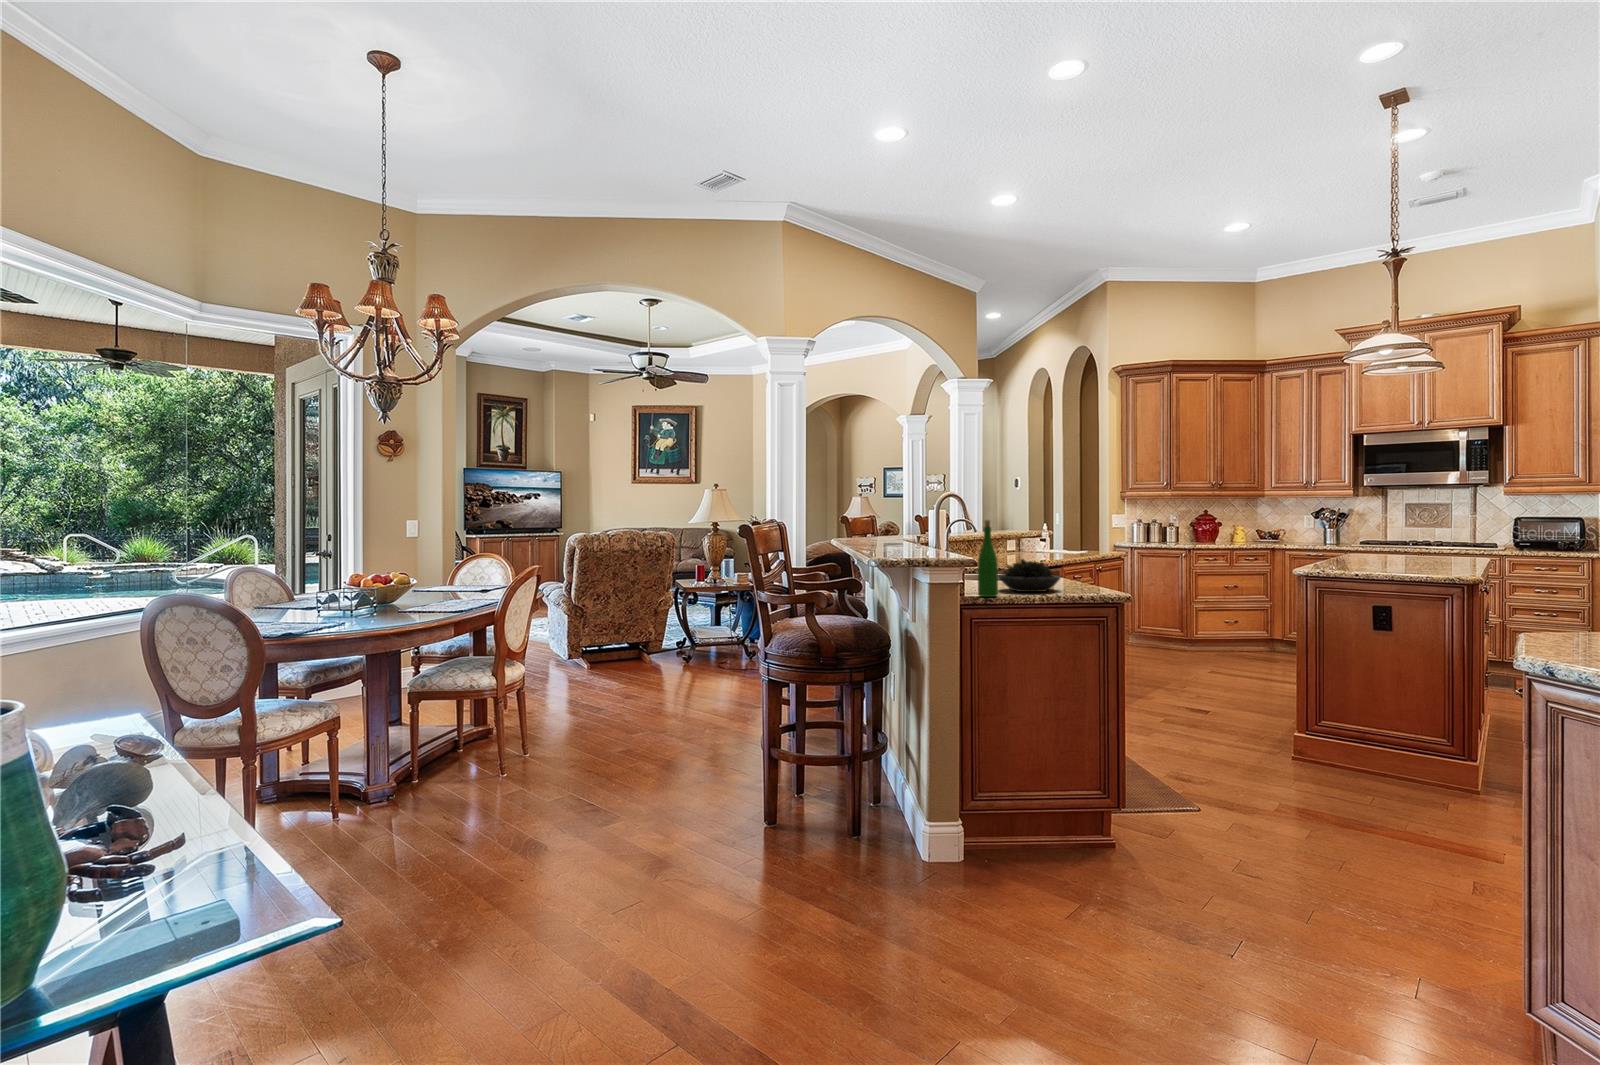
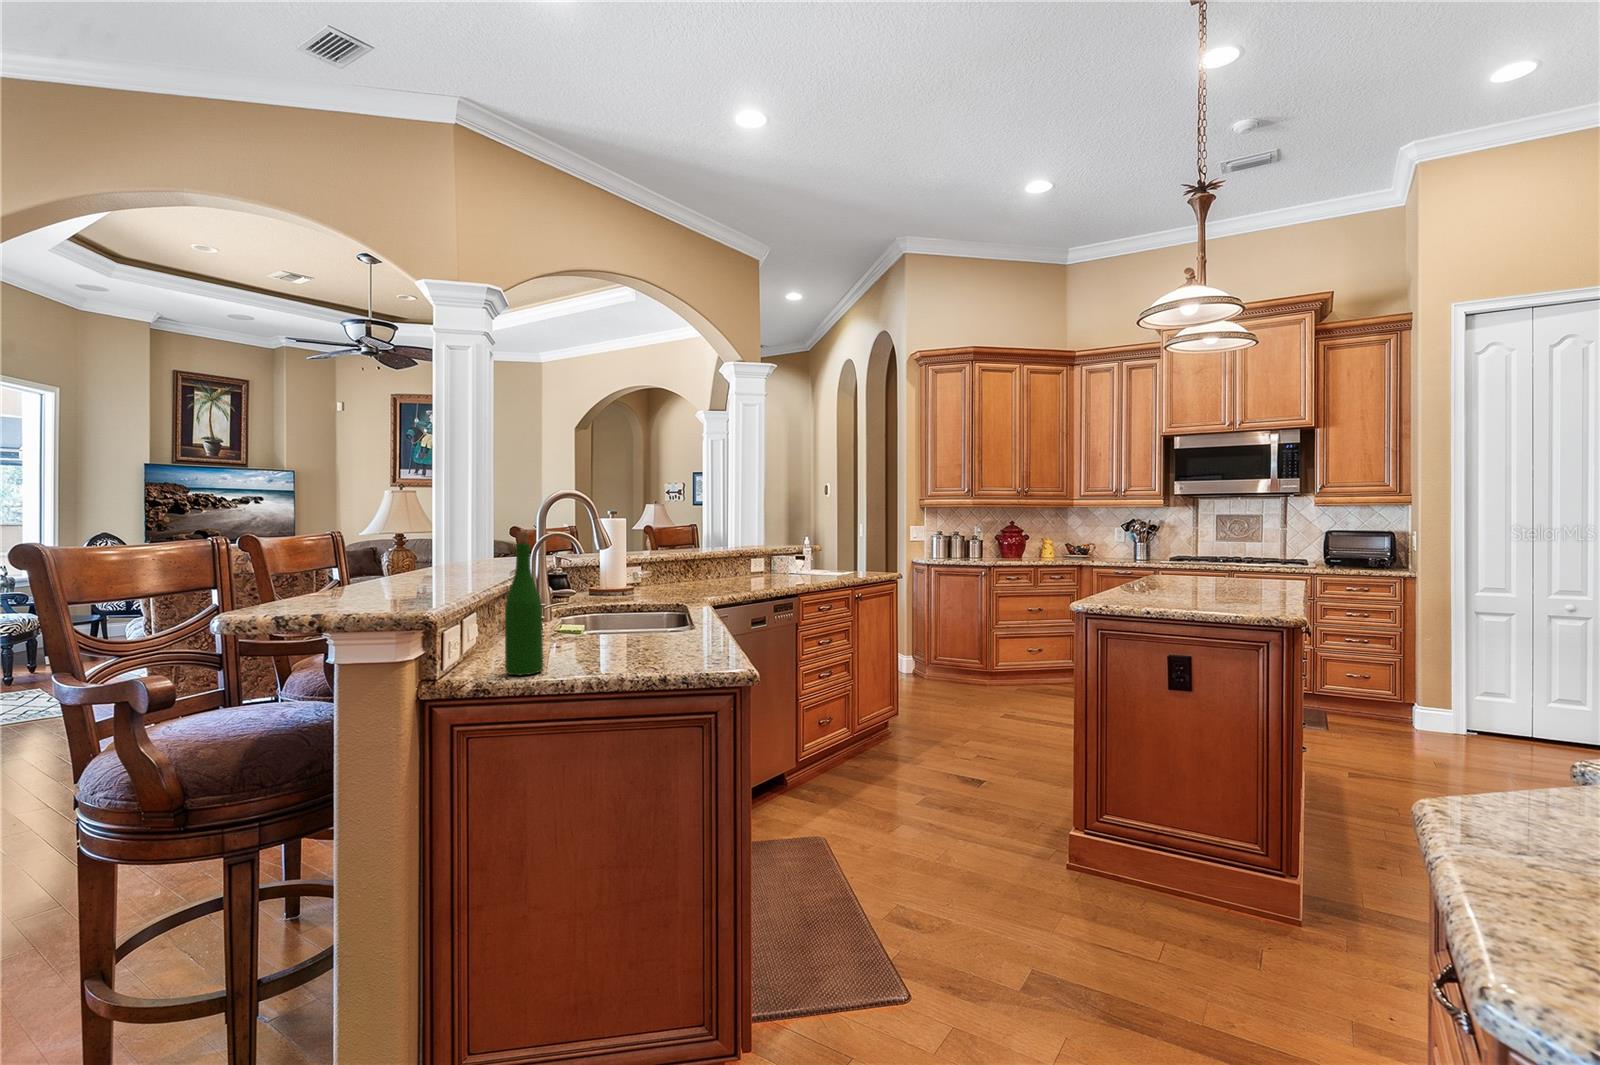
succulent plant: present [999,559,1061,592] -> none [575,599,683,659]

